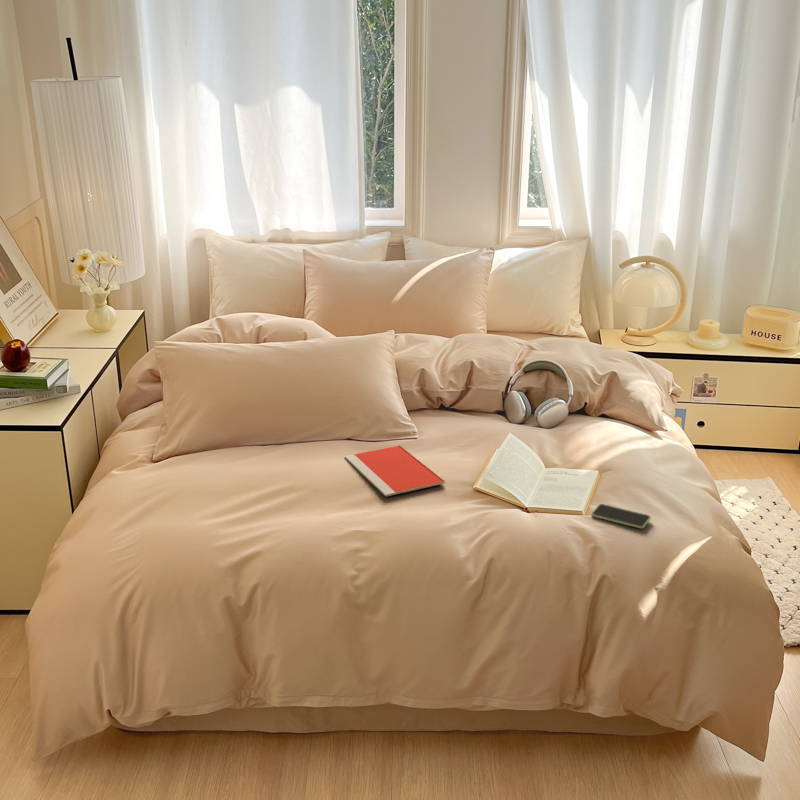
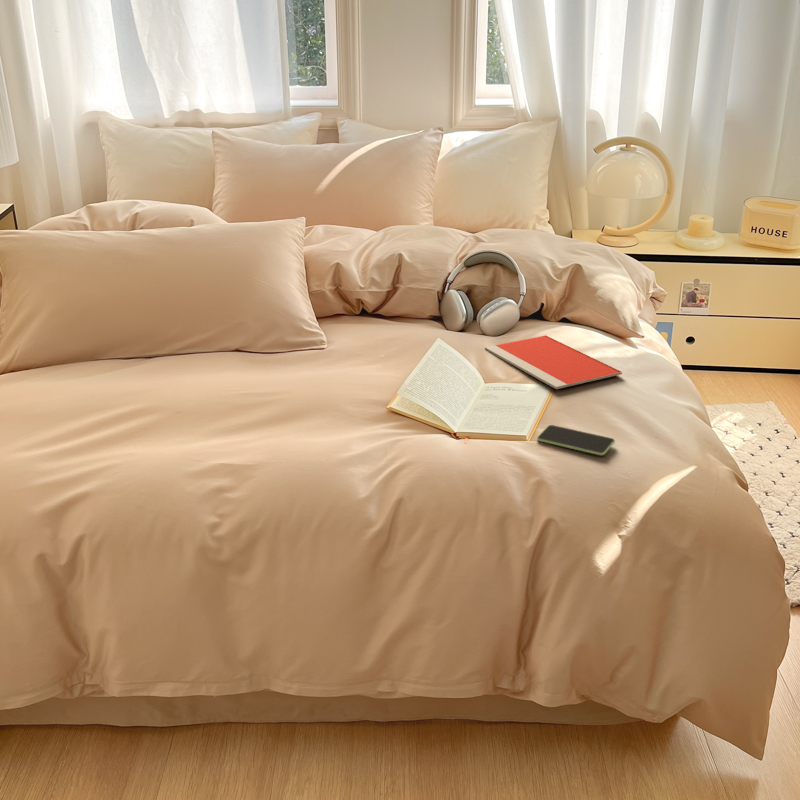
notebook: present [345,445,445,496] -> present [485,335,622,389]

